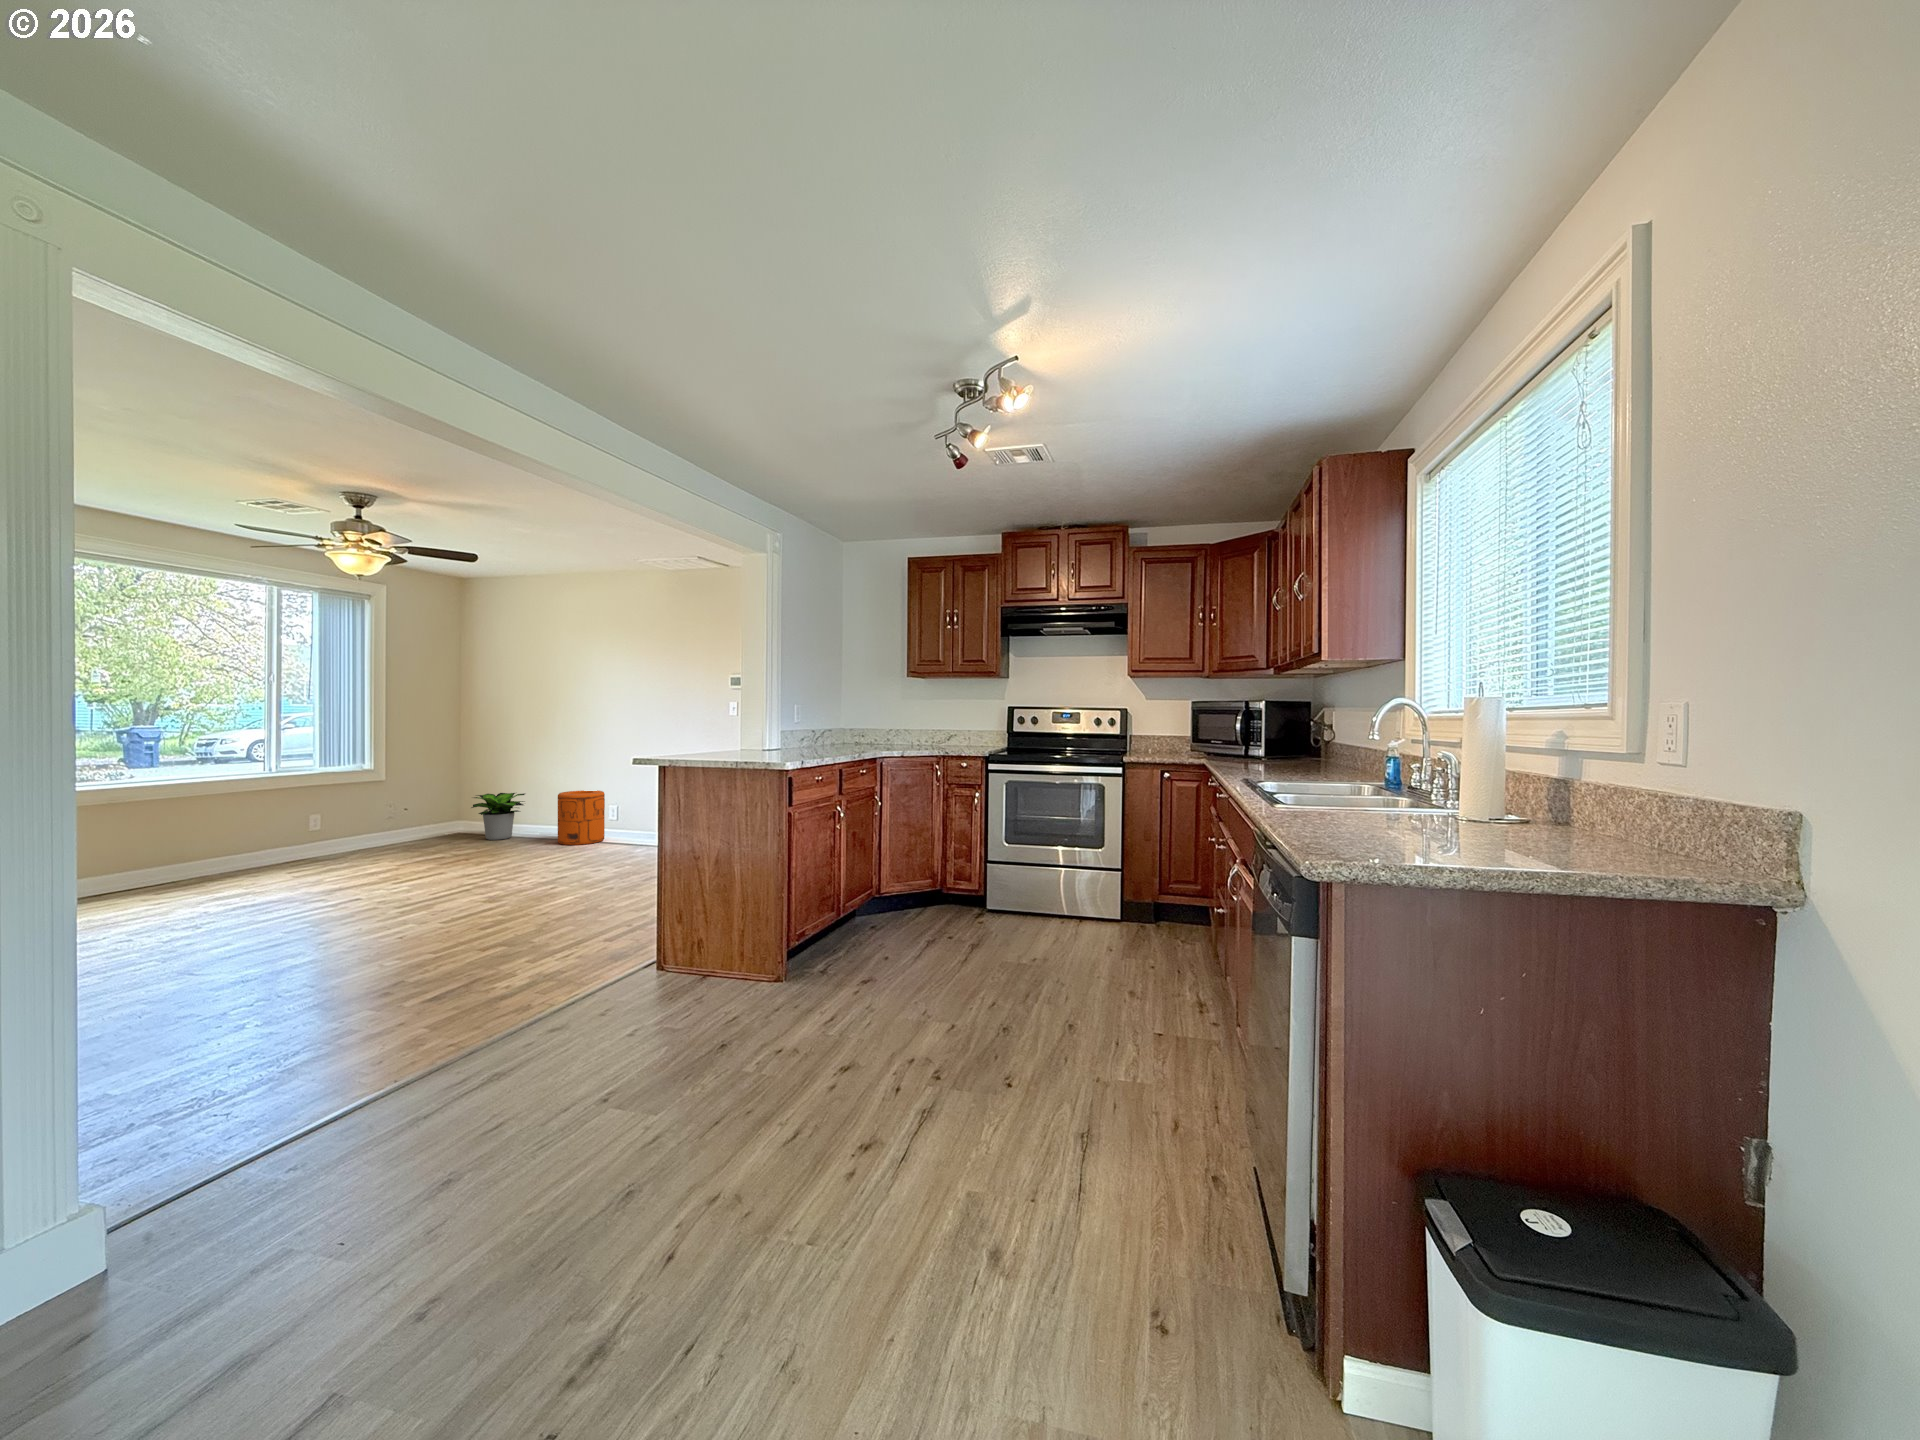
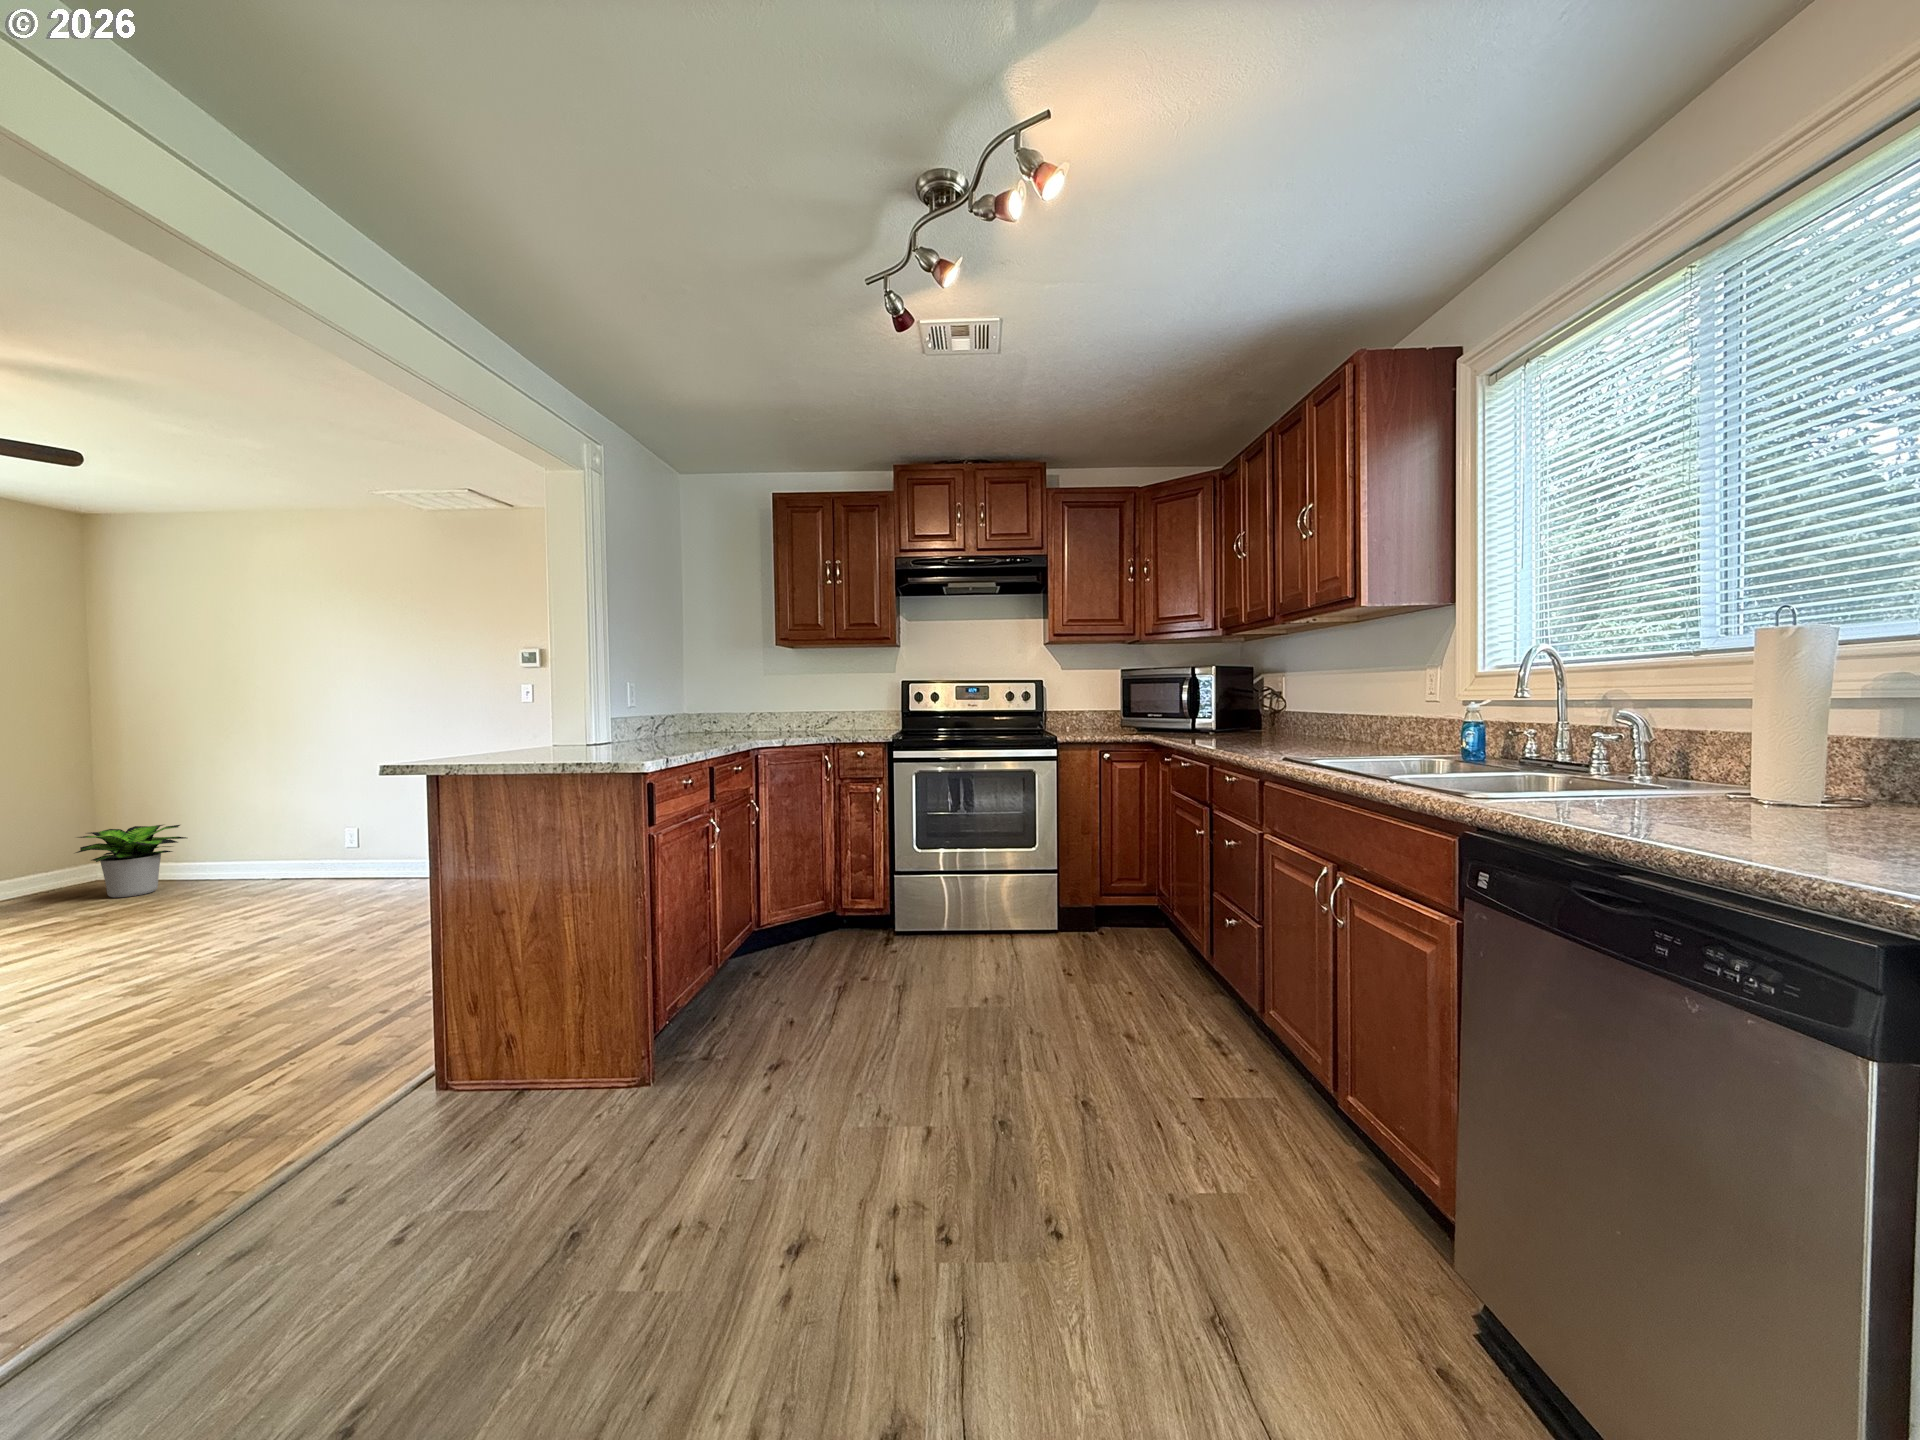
trash can: present [558,790,605,845] -> none [238,814,322,894]

